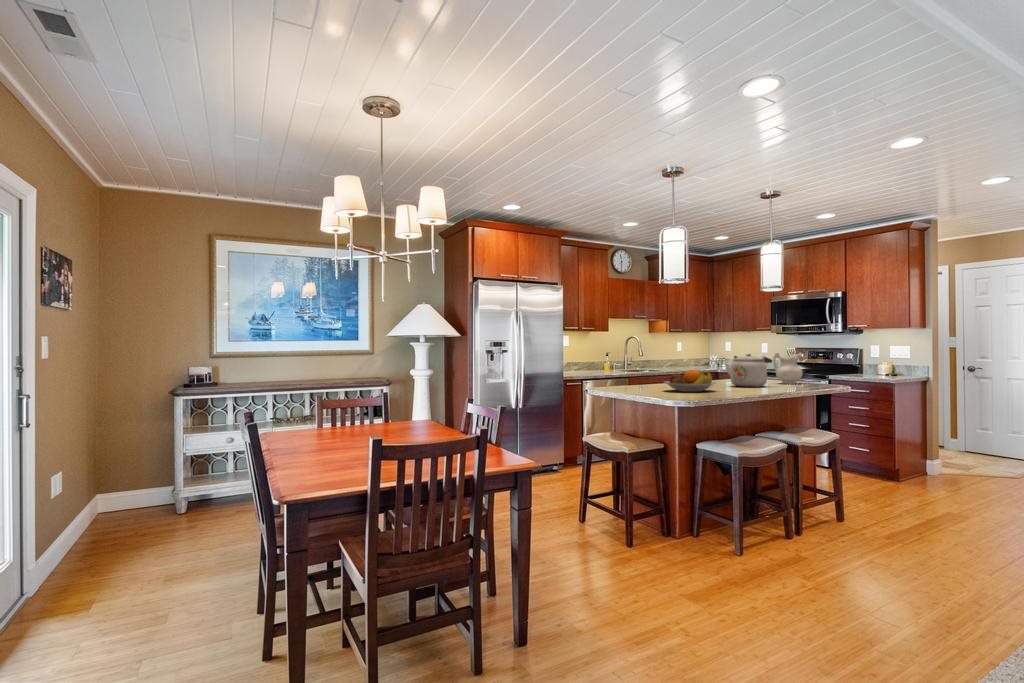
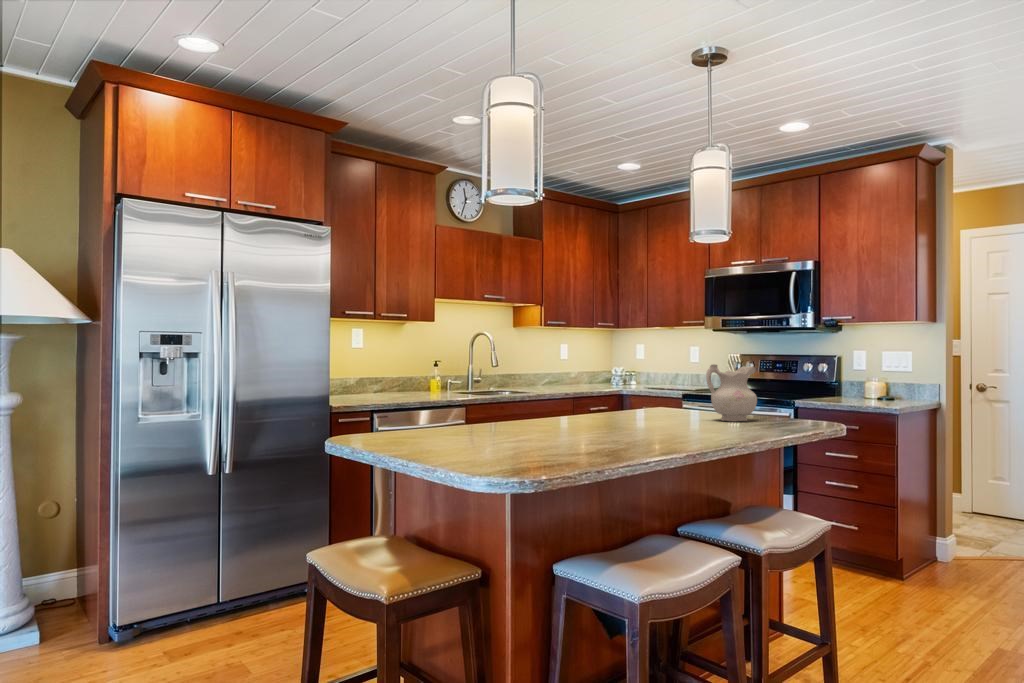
kettle: present [726,354,772,387] -> none [622,366,706,431]
fruit bowl: present [664,370,716,392] -> none [494,400,598,447]

